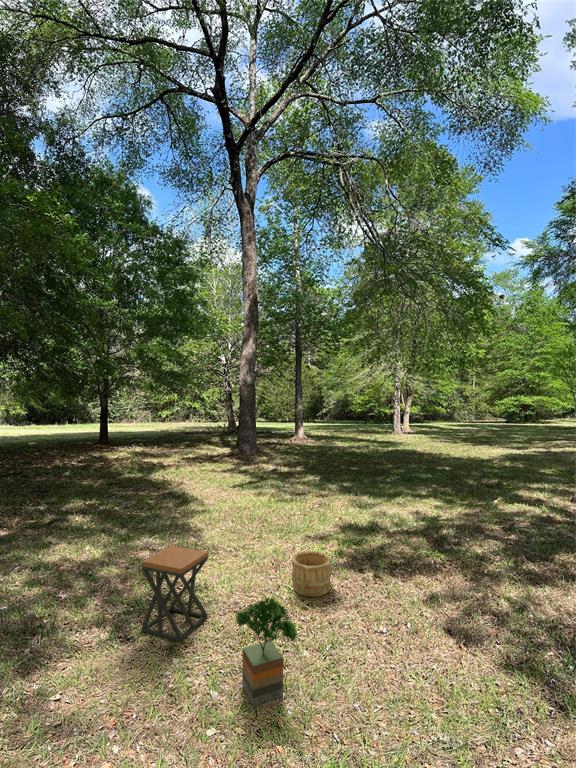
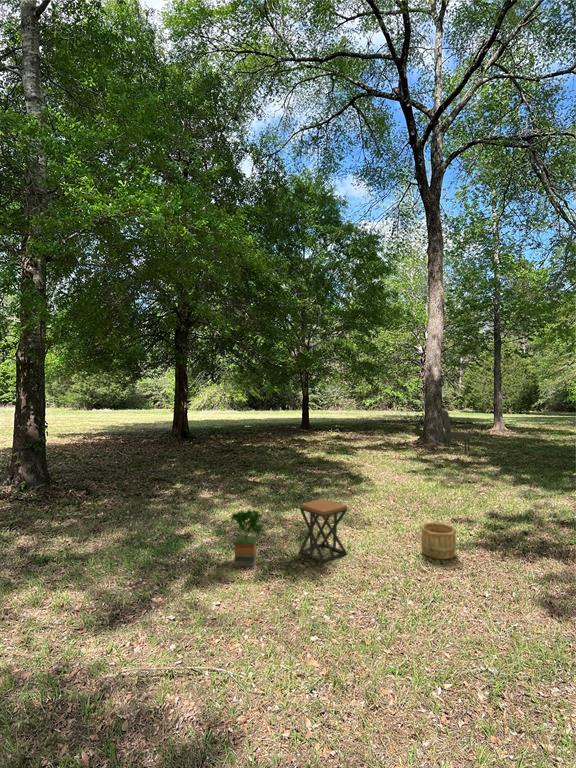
chair: none [254,419,282,460] -> present [440,411,470,453]
potted tree: present [235,598,297,706] -> present [231,510,264,566]

